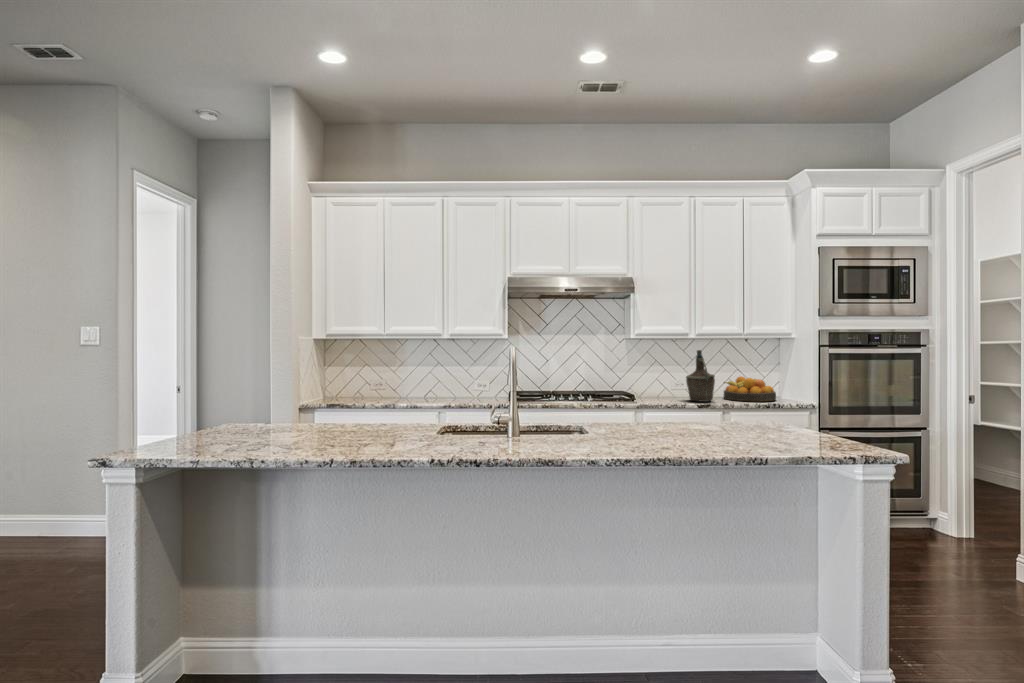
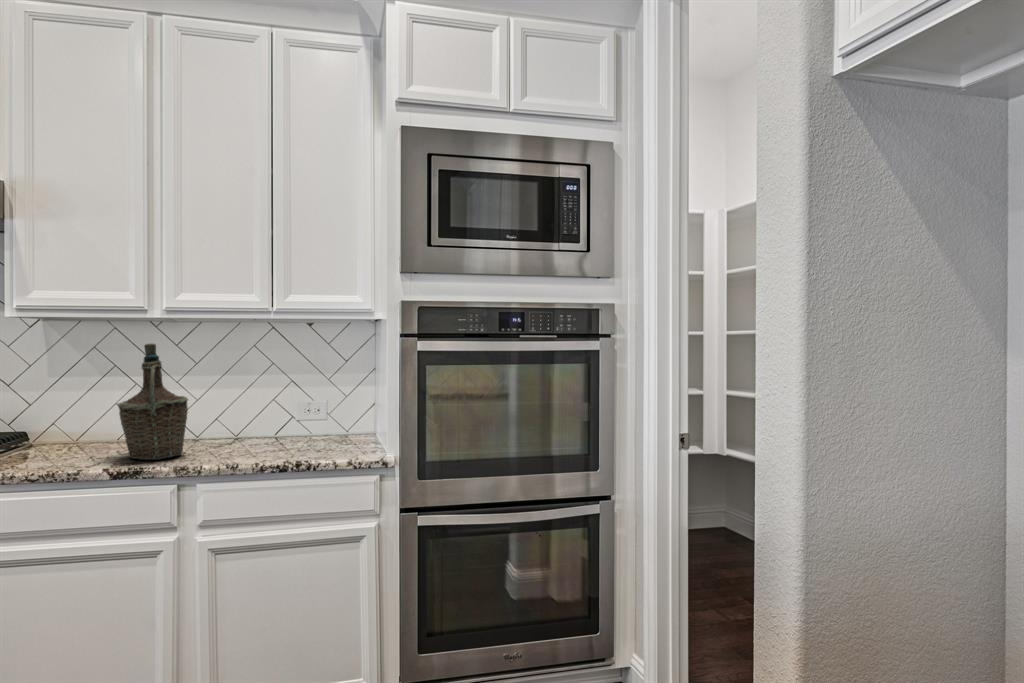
fruit bowl: present [724,376,776,401] -> none [235,398,341,453]

